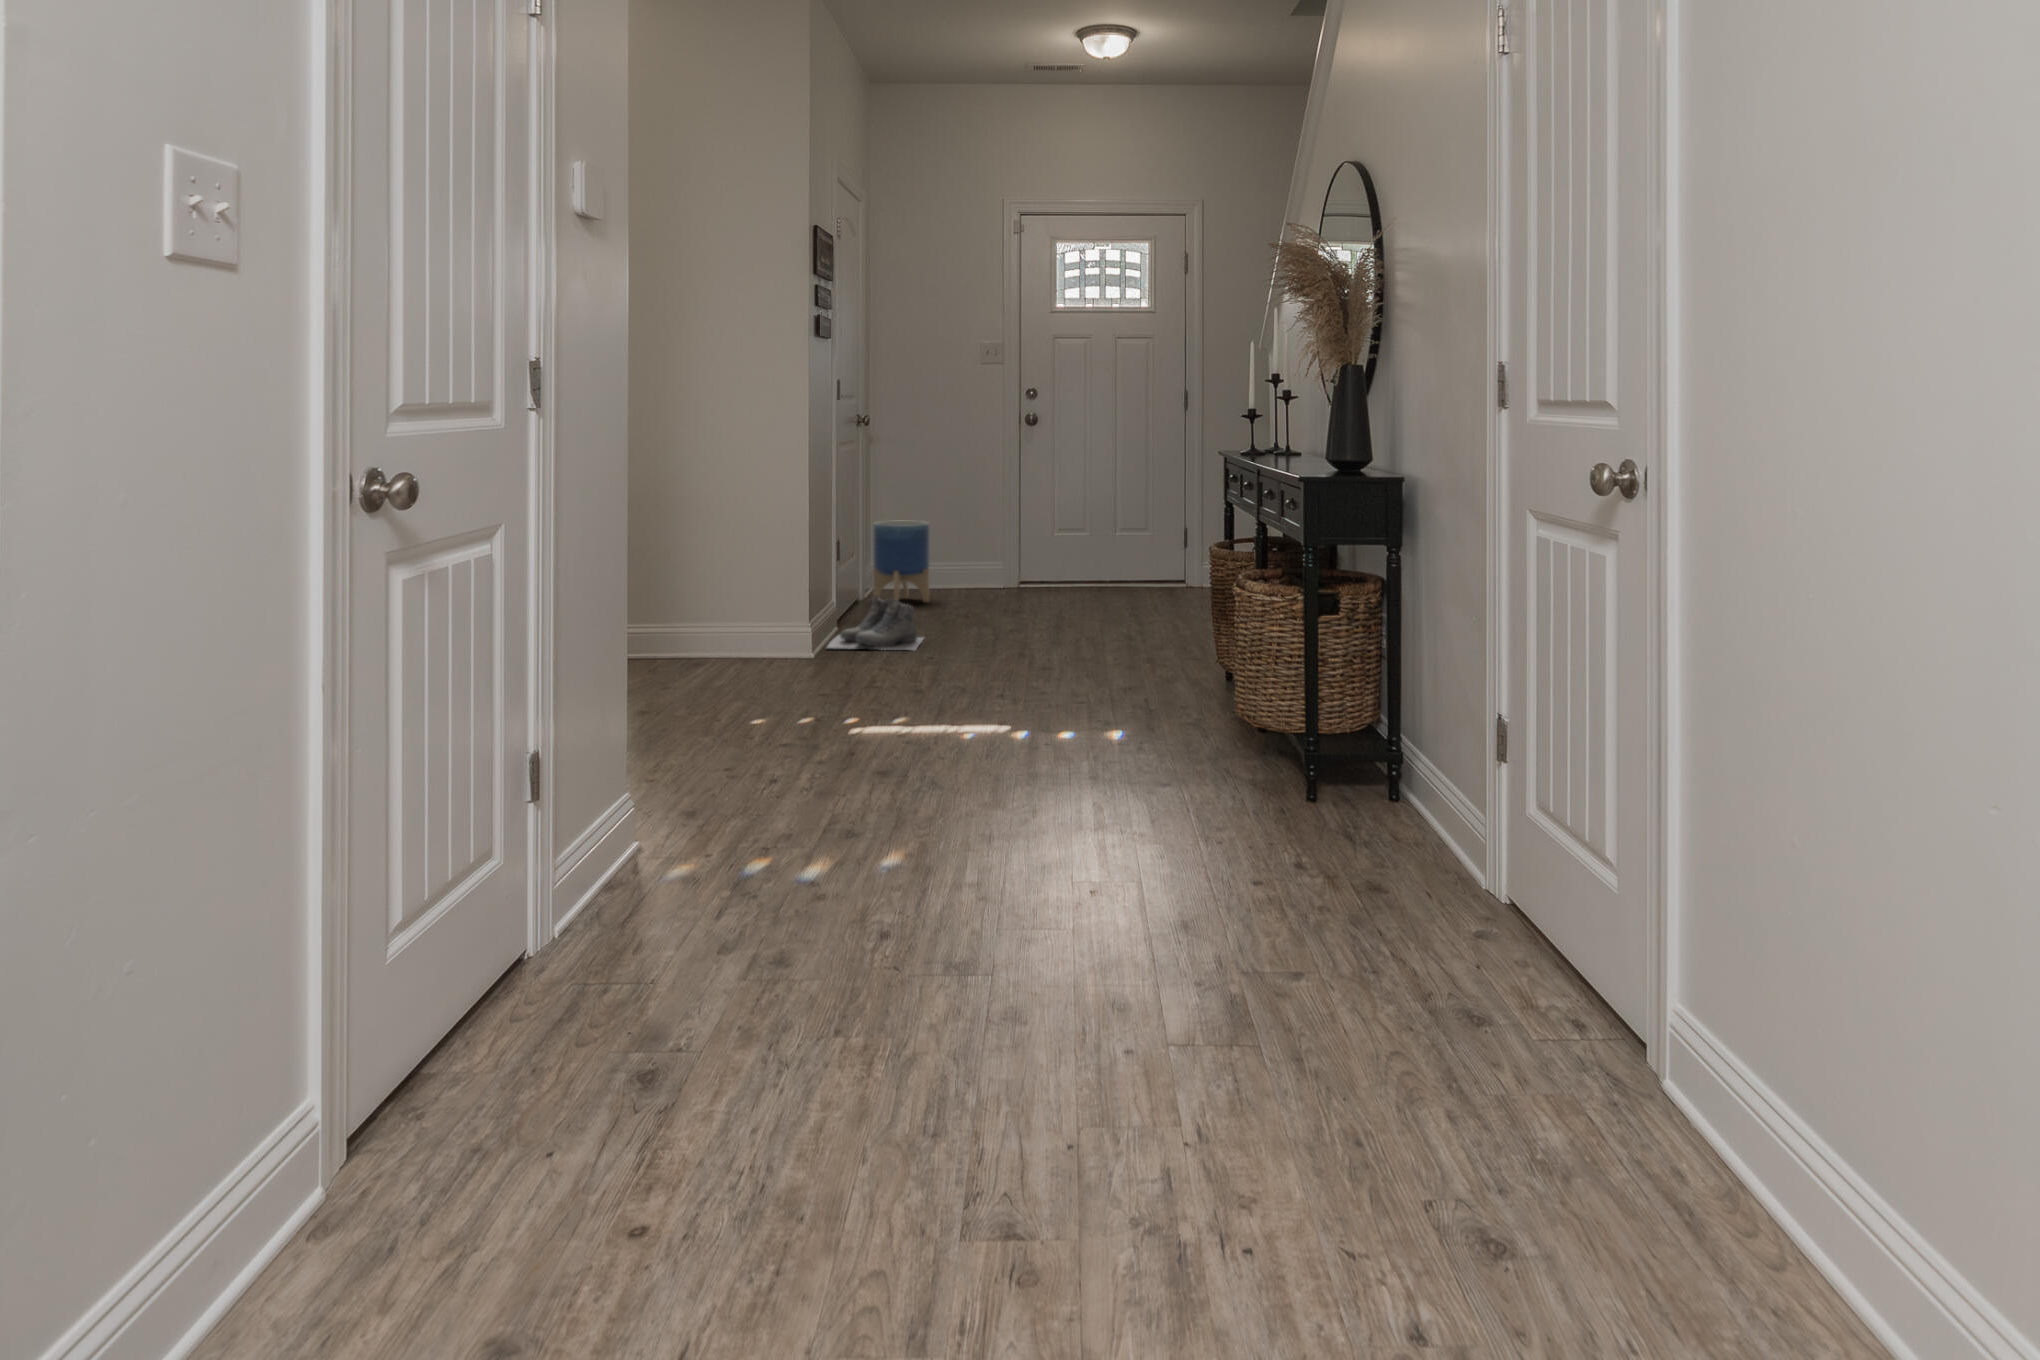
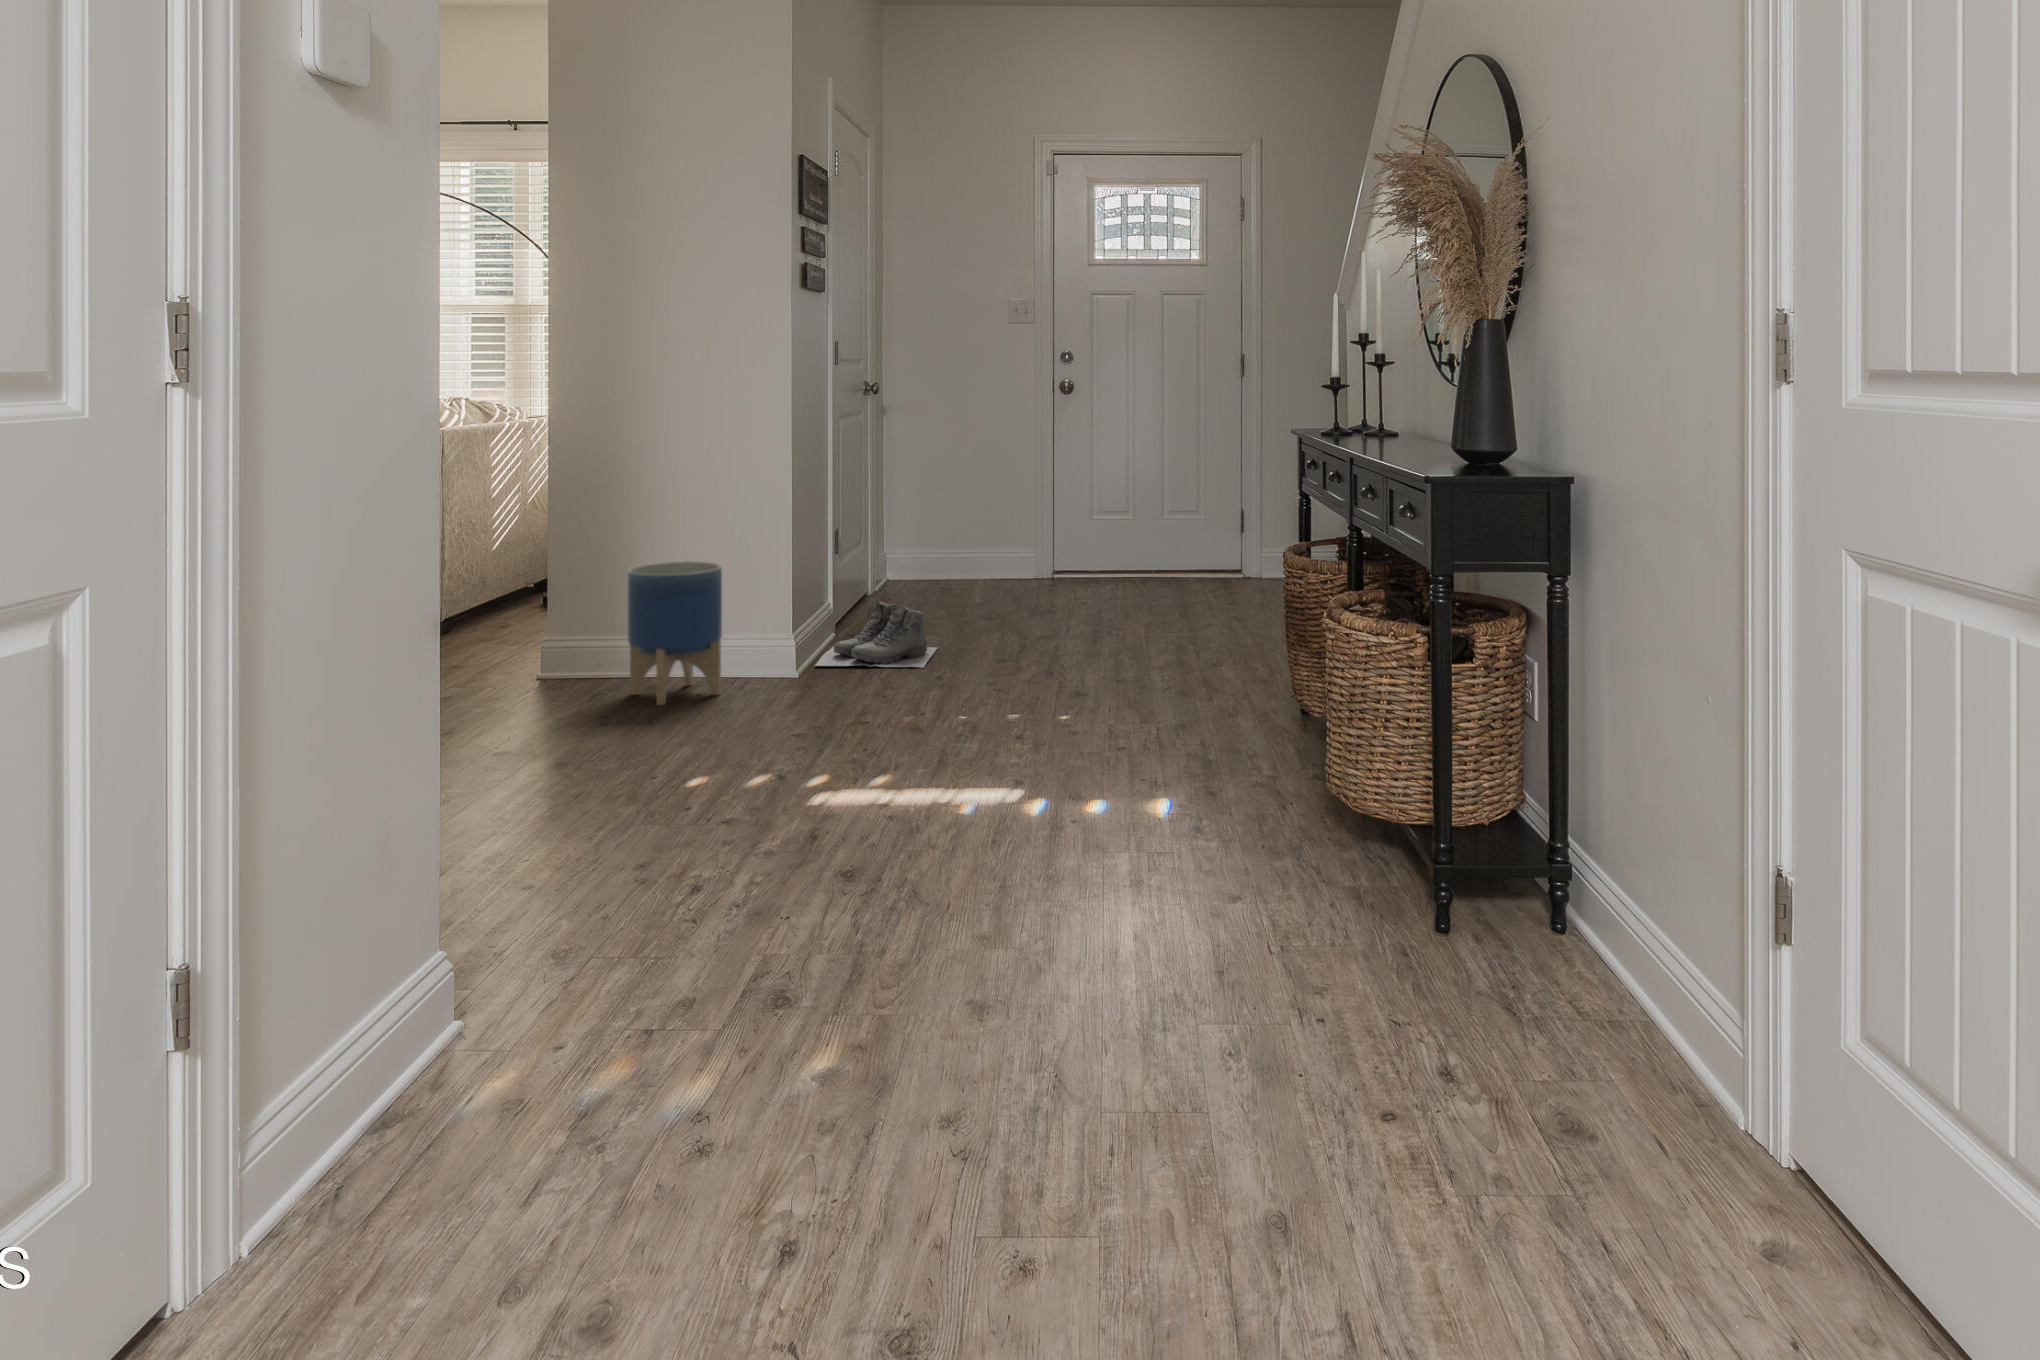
planter: present [873,521,929,602] -> present [628,561,722,705]

